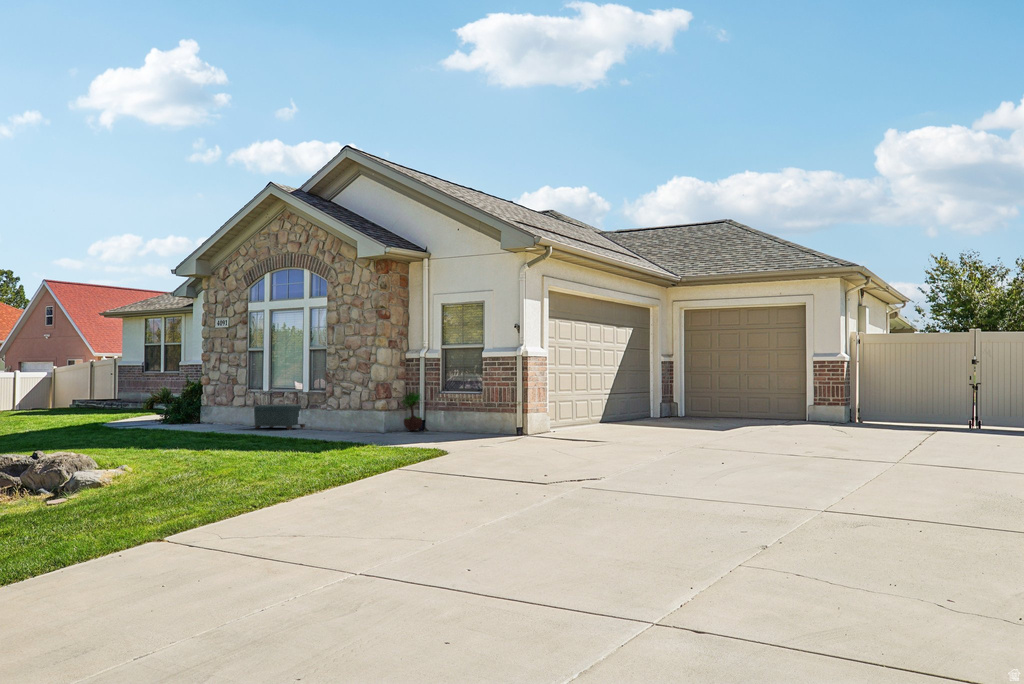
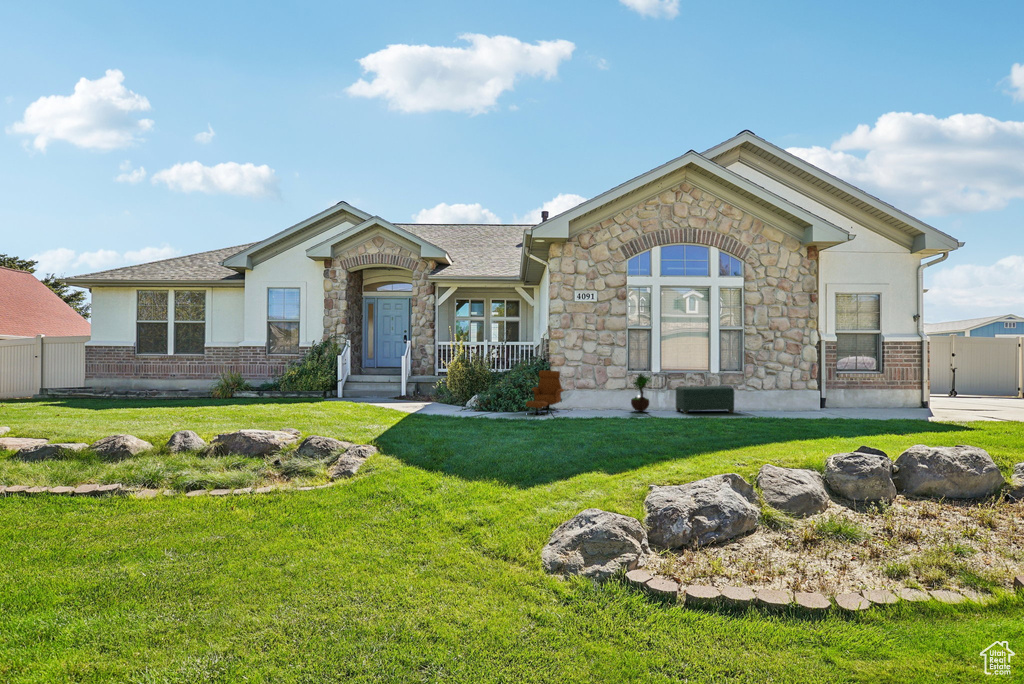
lounge chair: none [156,389,201,427] -> present [526,370,564,415]
potted tree: present [401,392,422,431] -> present [631,374,650,411]

